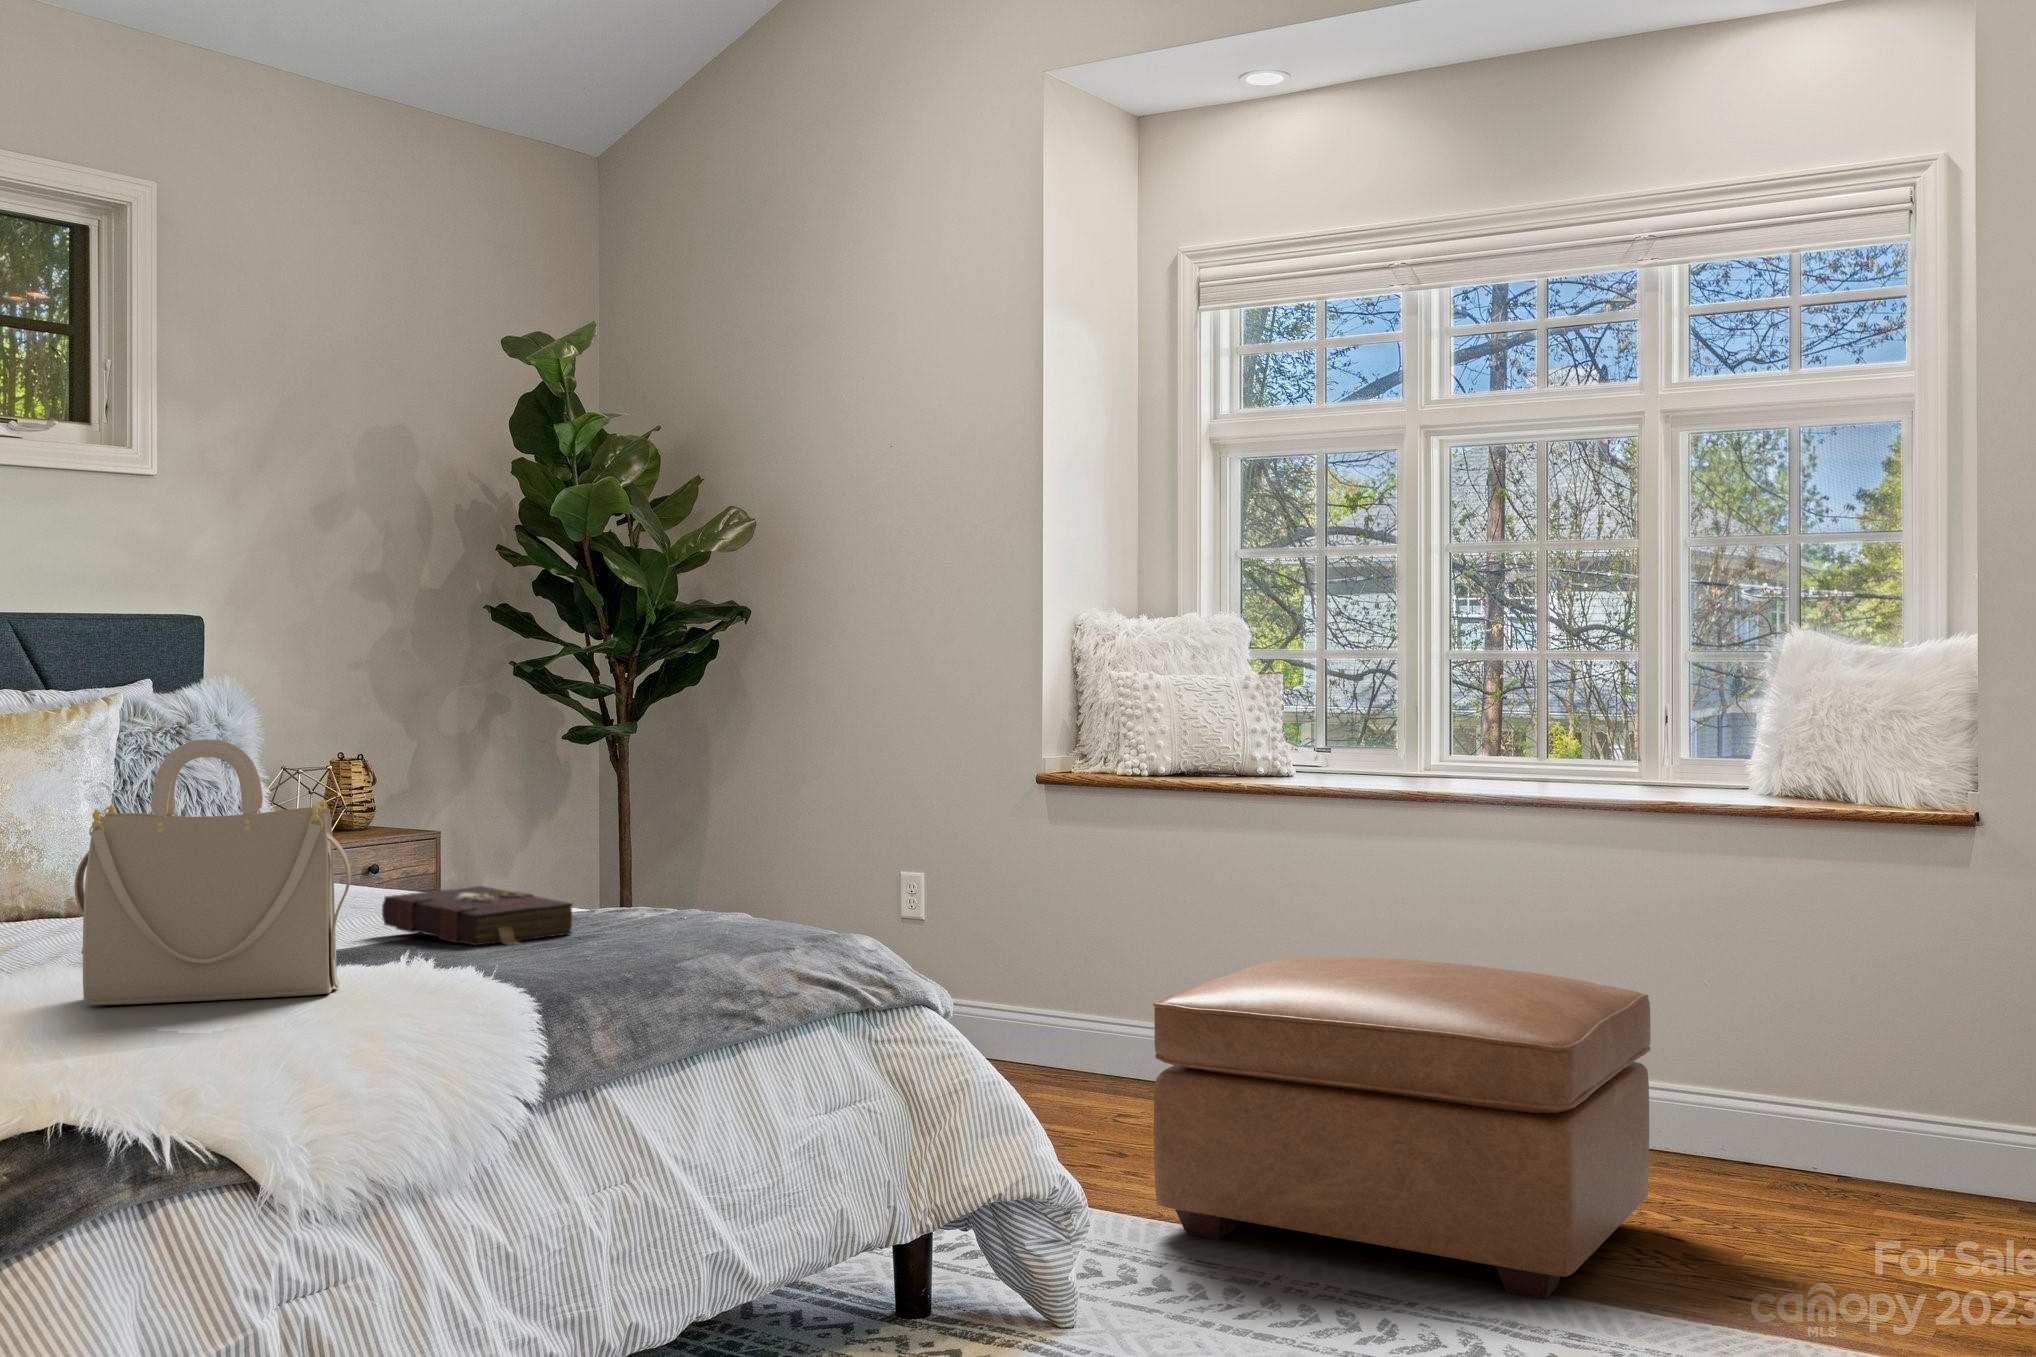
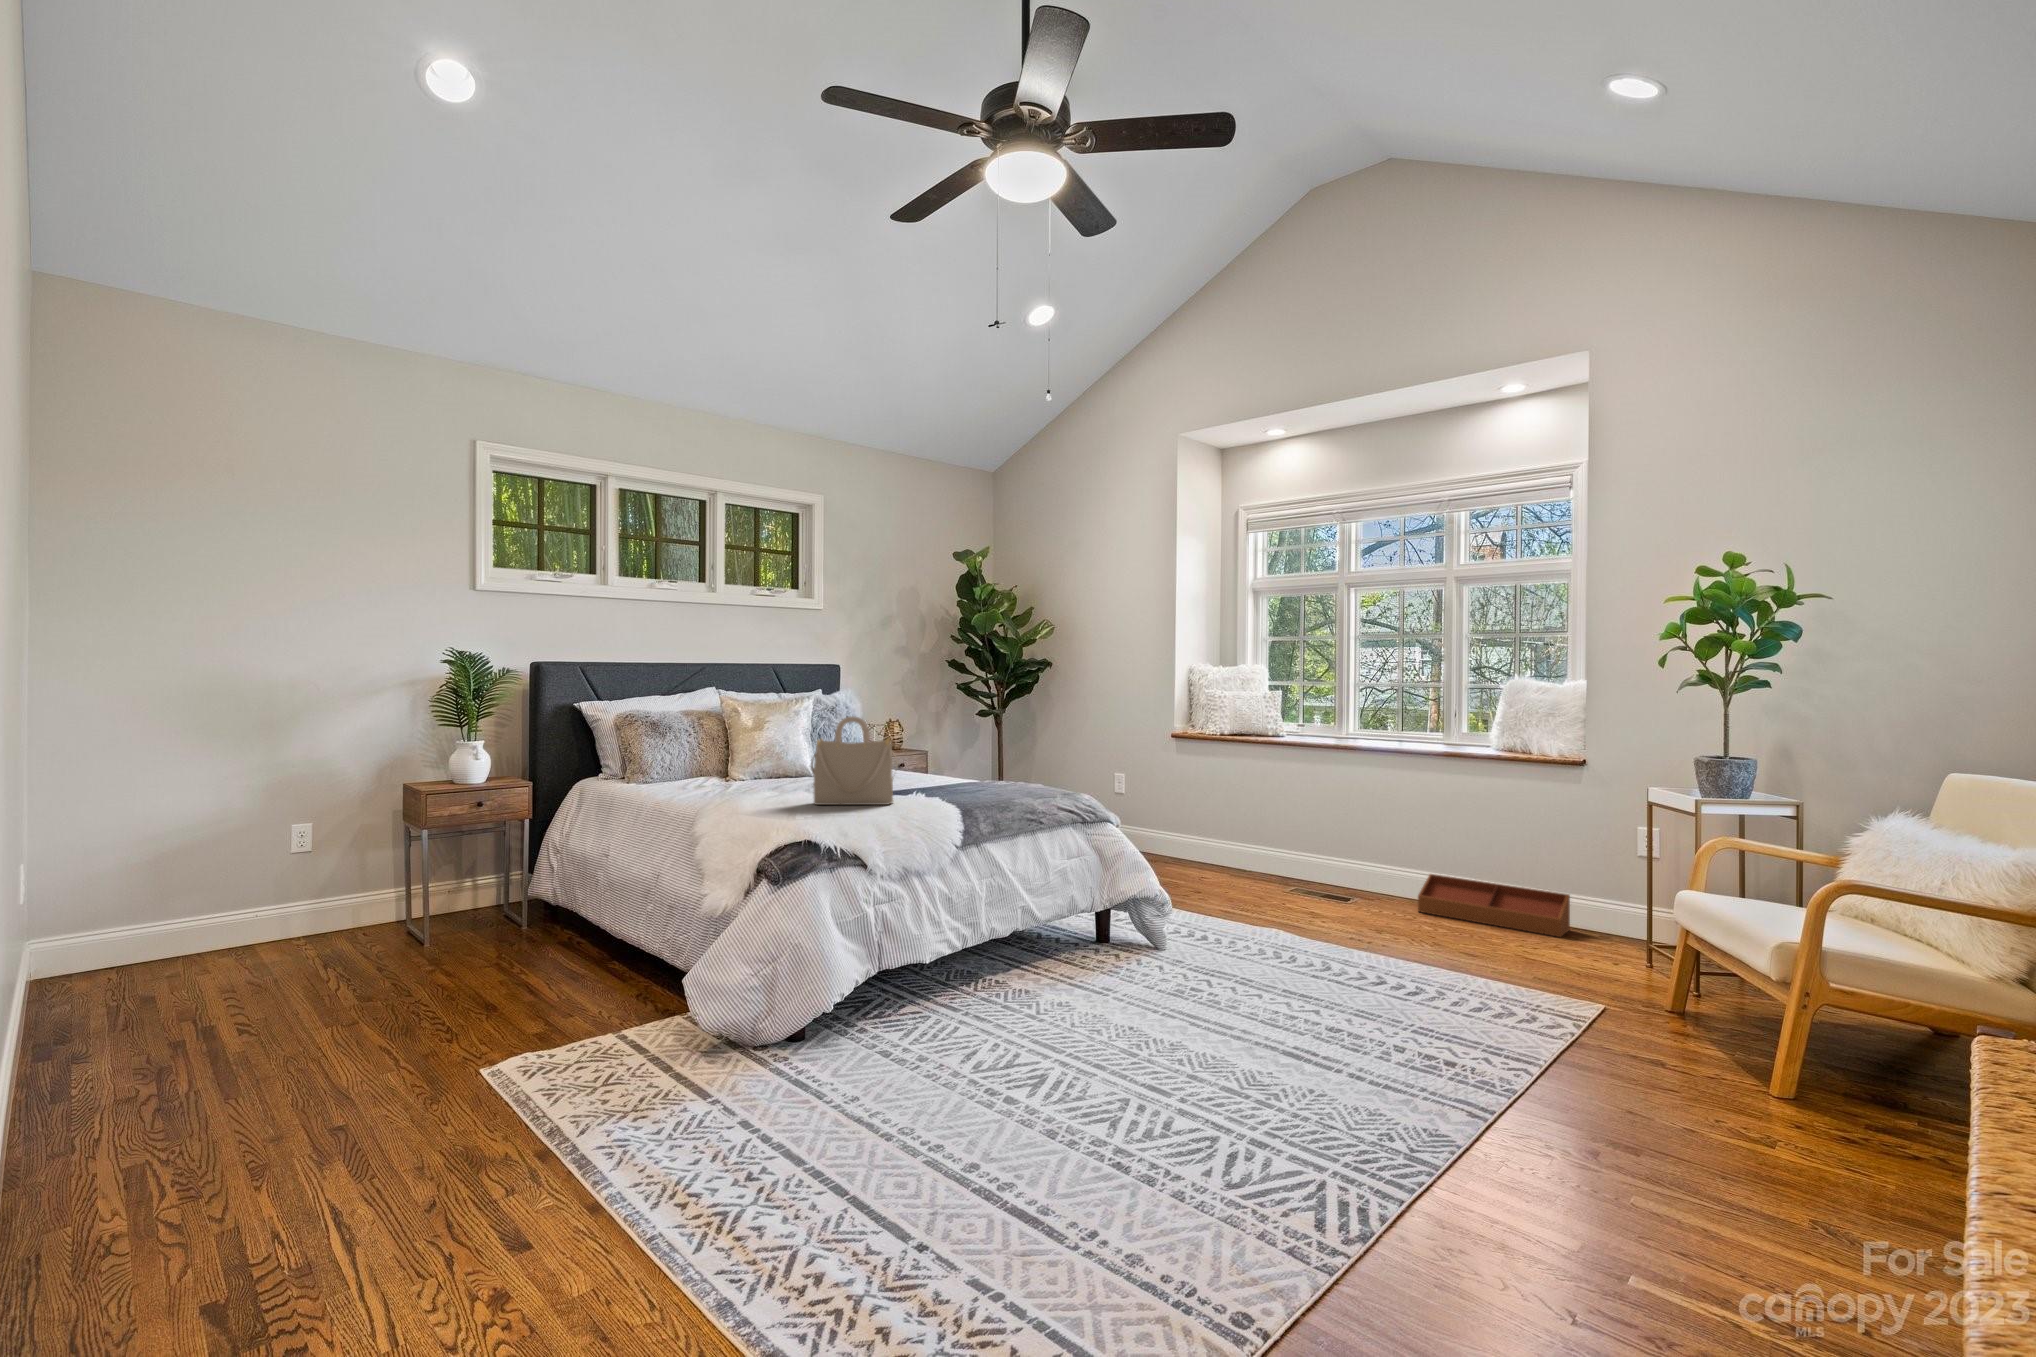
book: present [382,886,573,946] -> none [907,771,975,793]
ottoman: present [1153,957,1650,1299] -> none [1205,813,1425,956]
storage bin: none [1612,1079,1936,1212] -> present [1418,874,1570,937]

